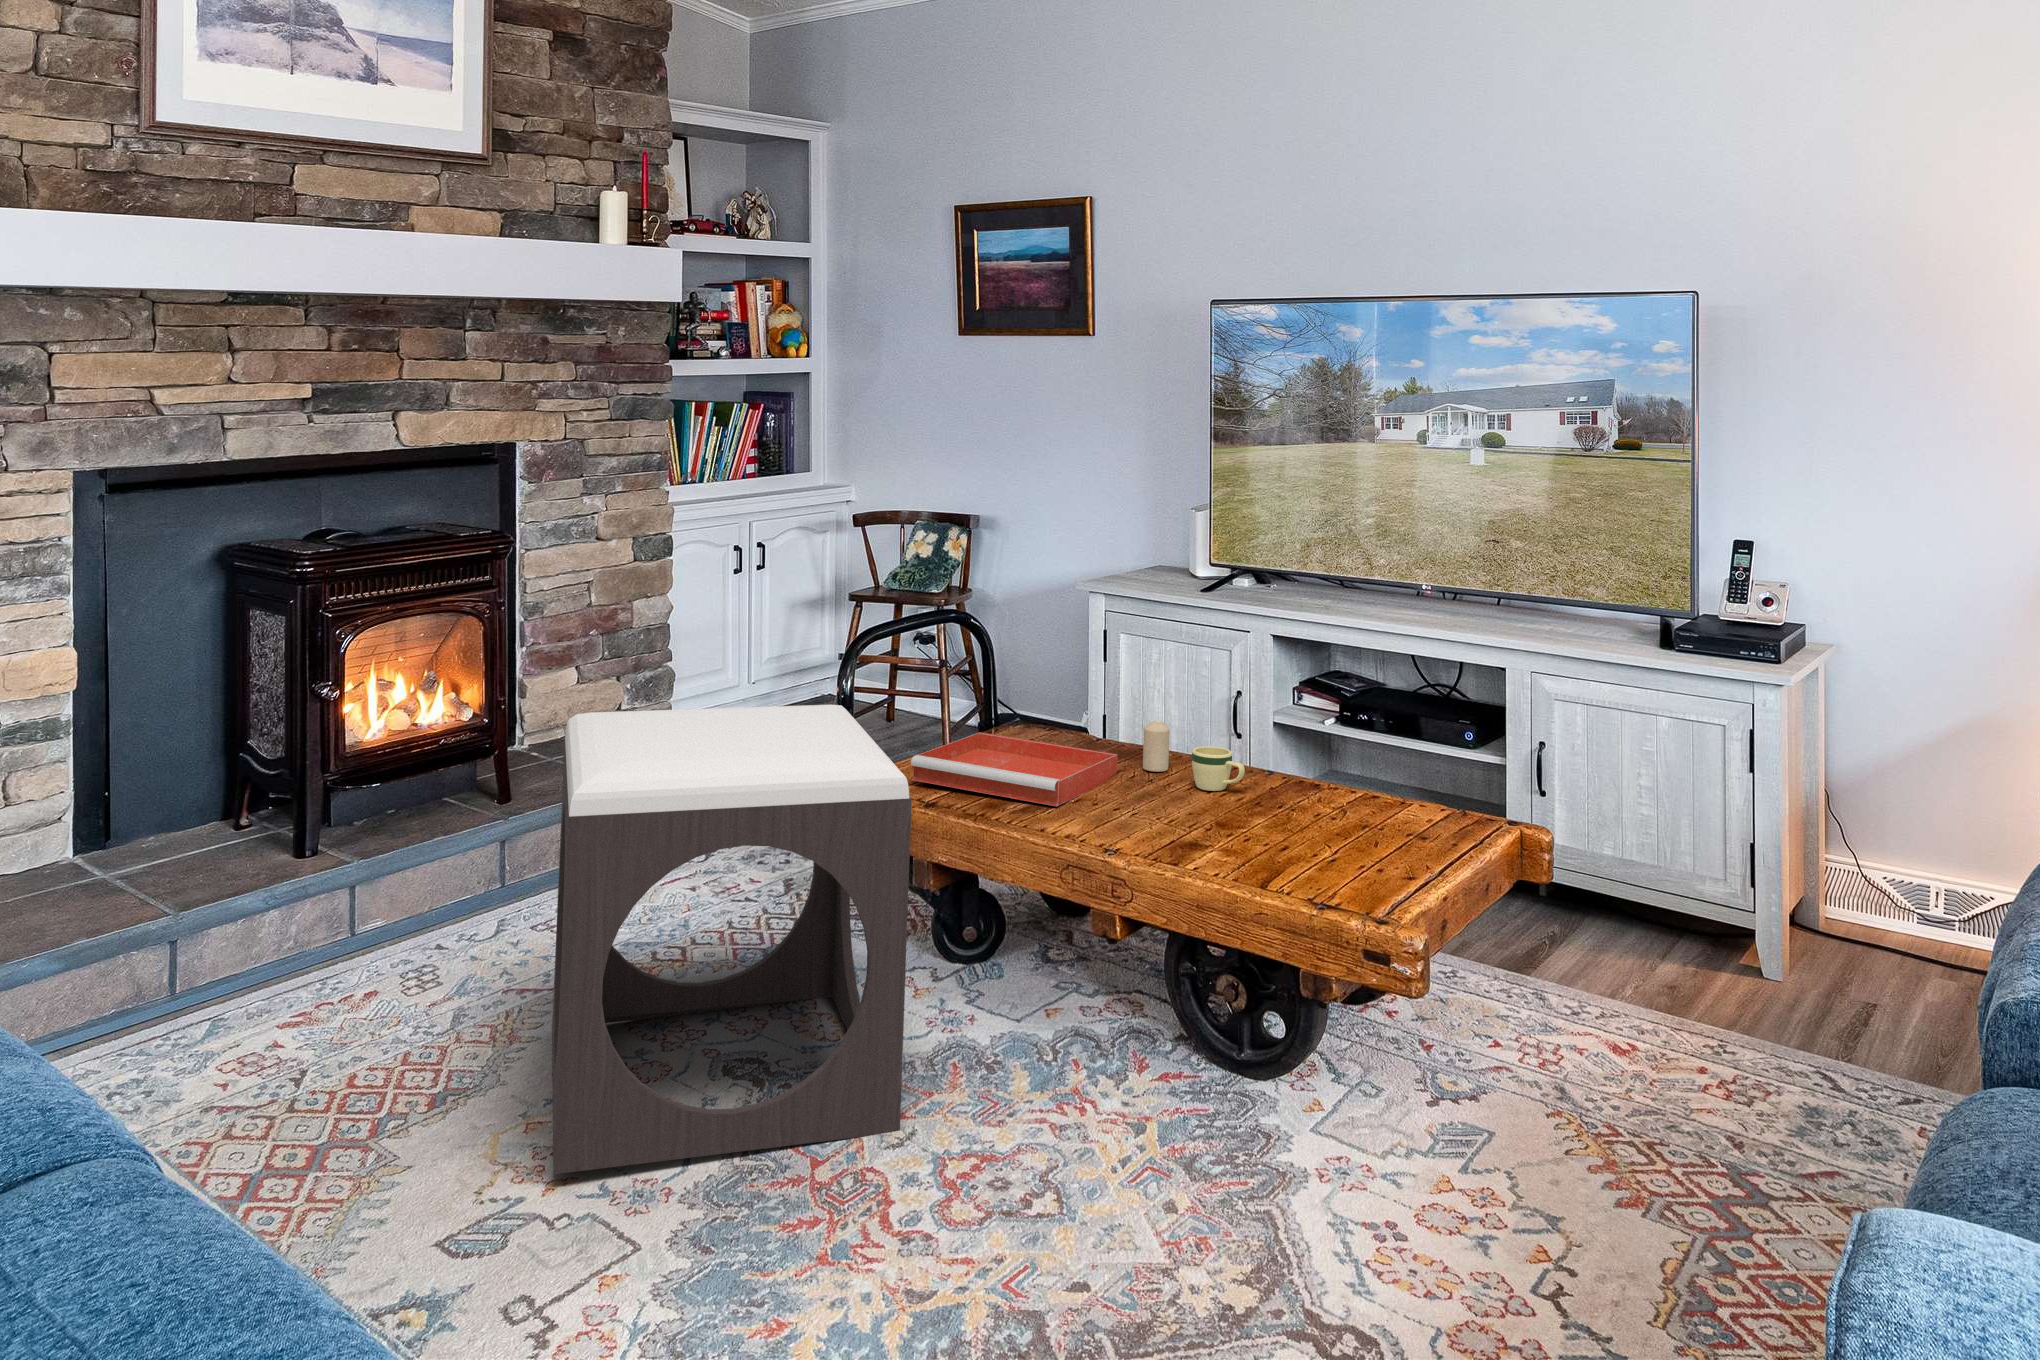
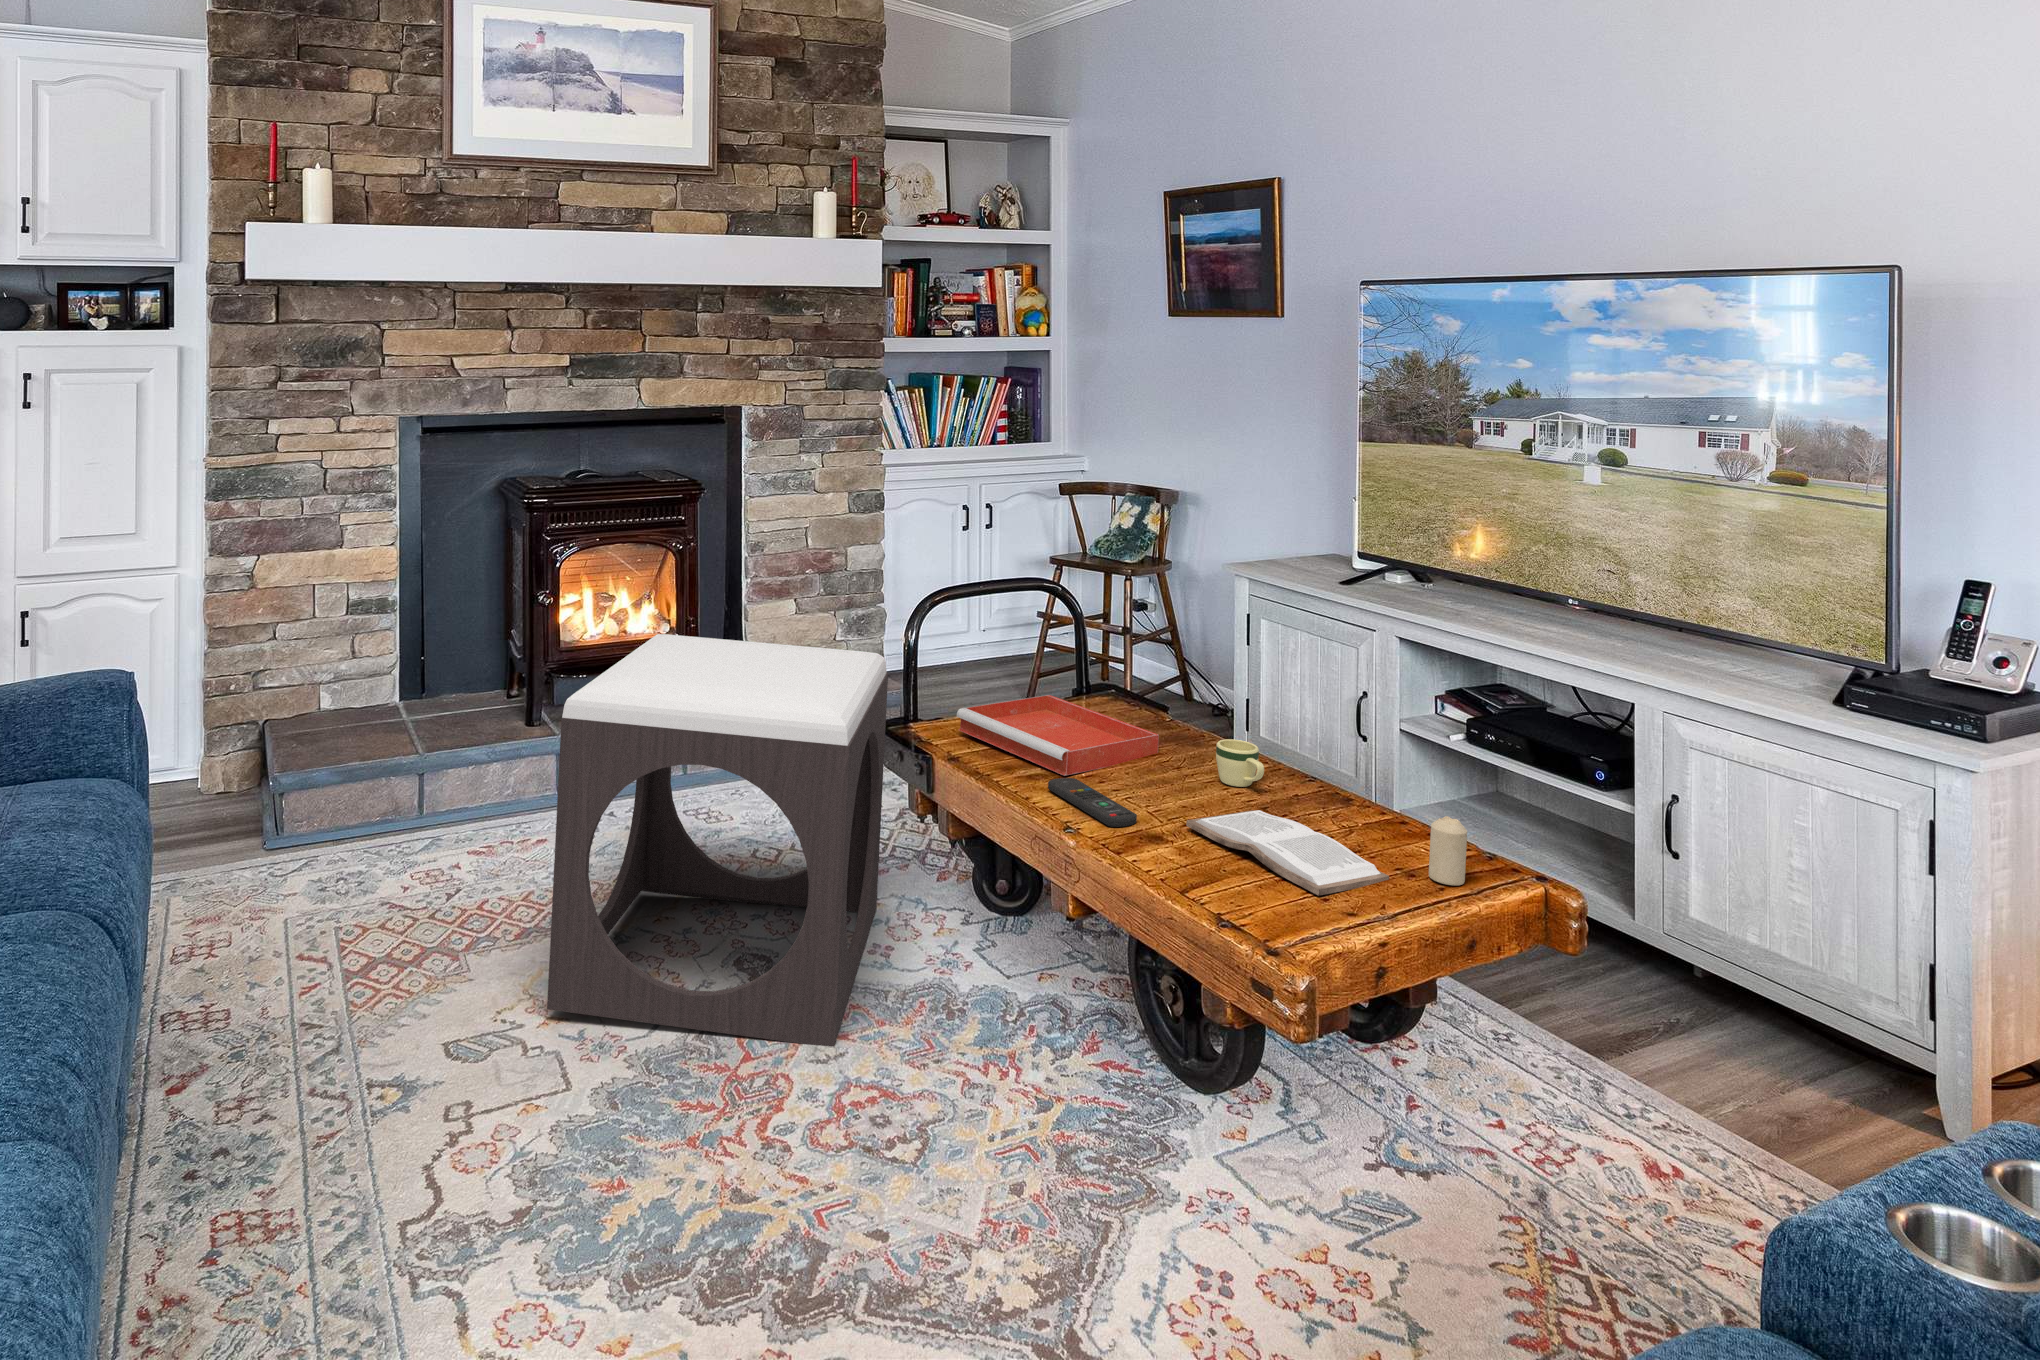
candle: present [1143,721,1170,772] -> present [1429,816,1467,886]
remote control: none [1054,806,1163,844] -> present [1048,778,1137,827]
book: none [1212,806,1408,868] -> present [1187,810,1389,896]

